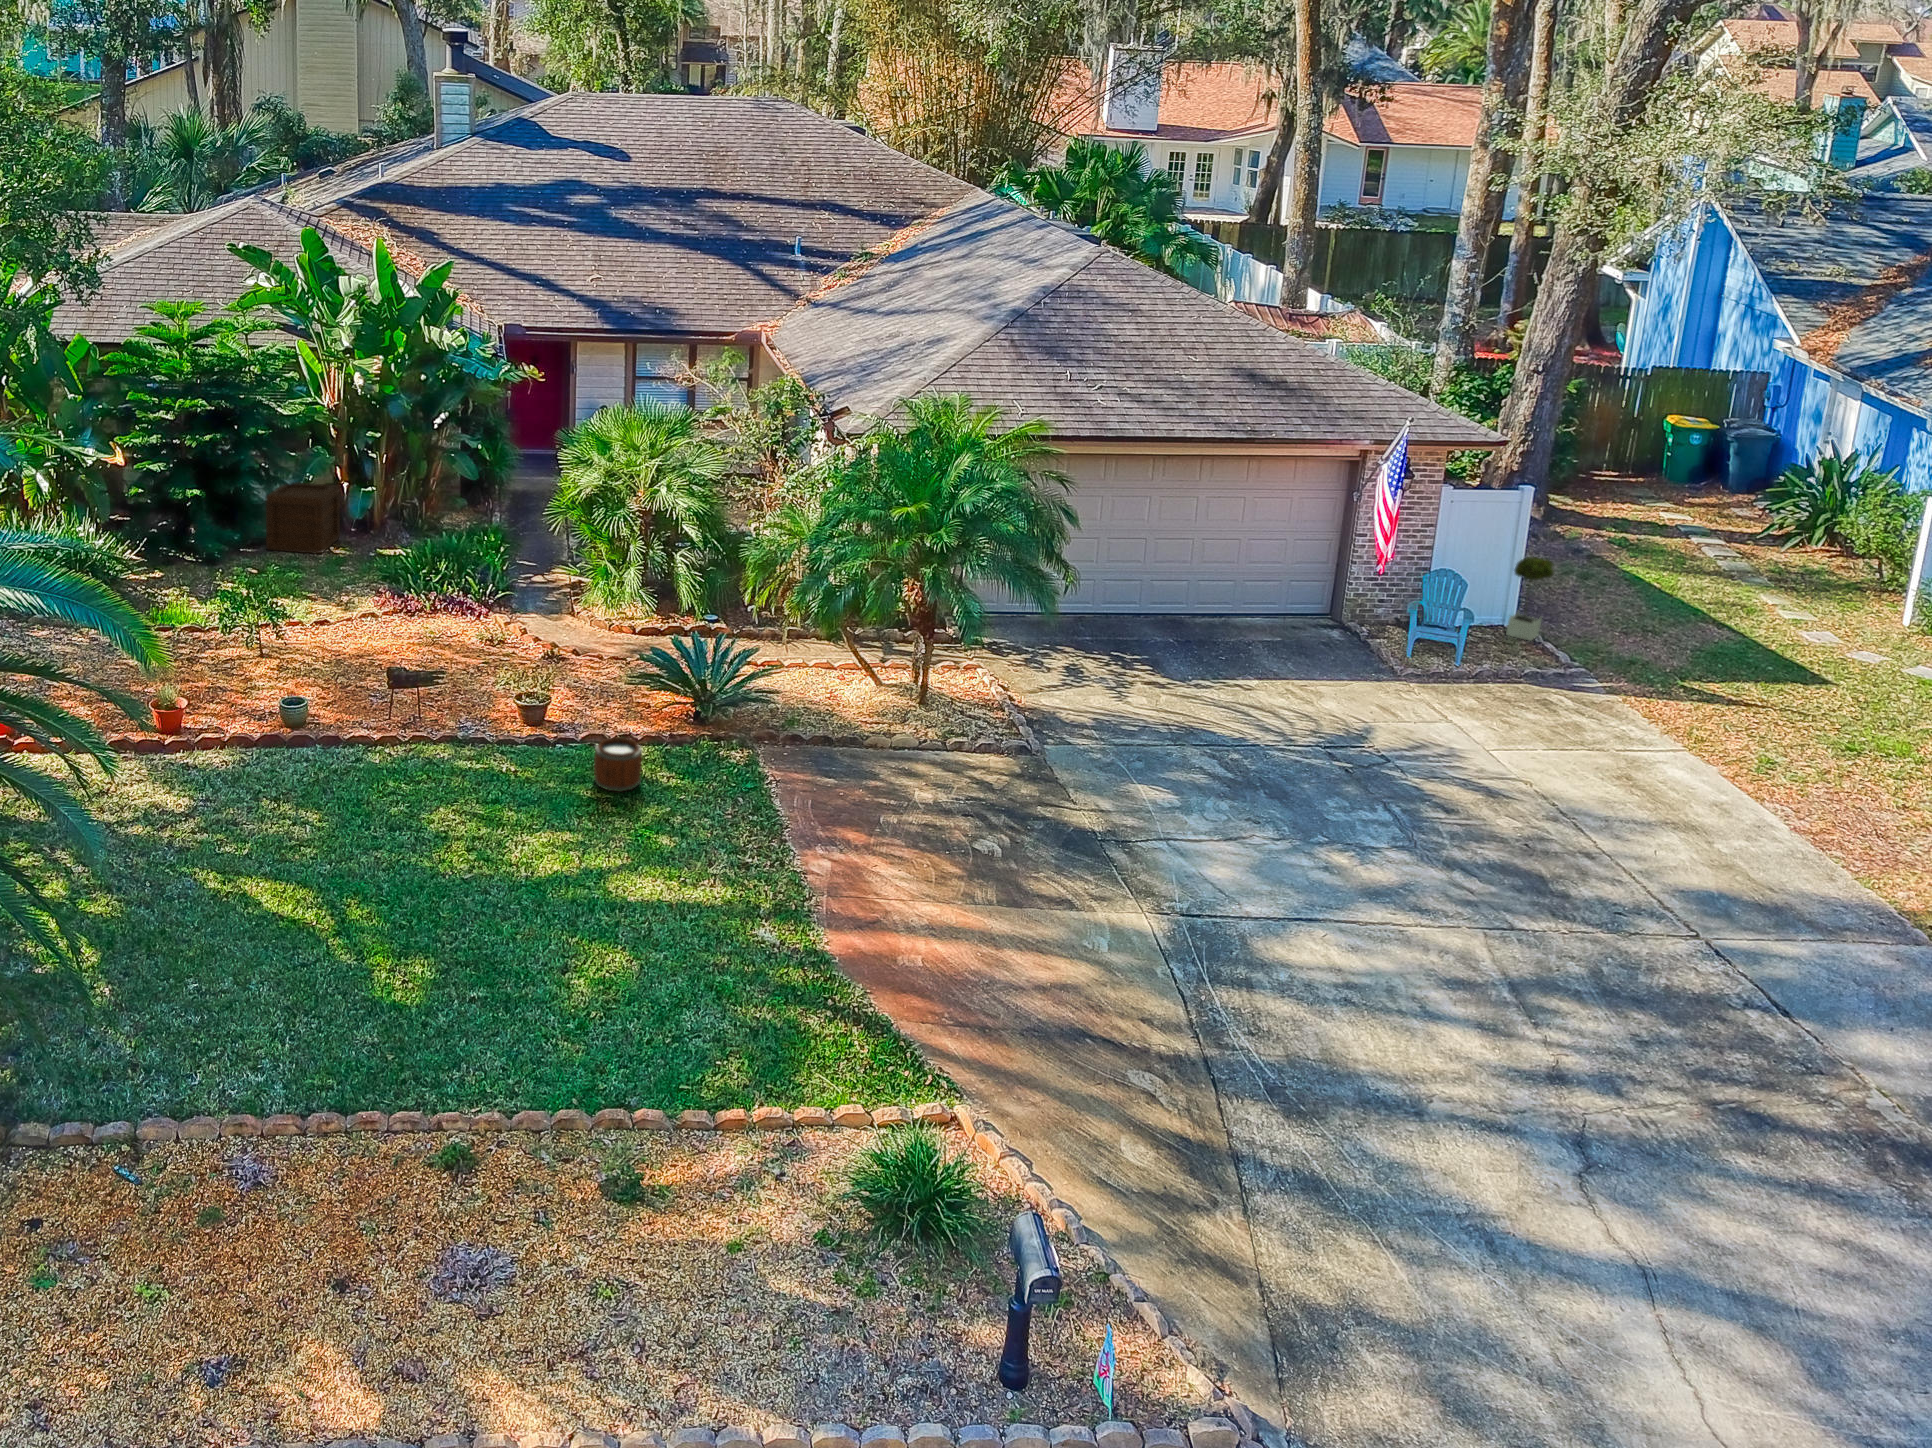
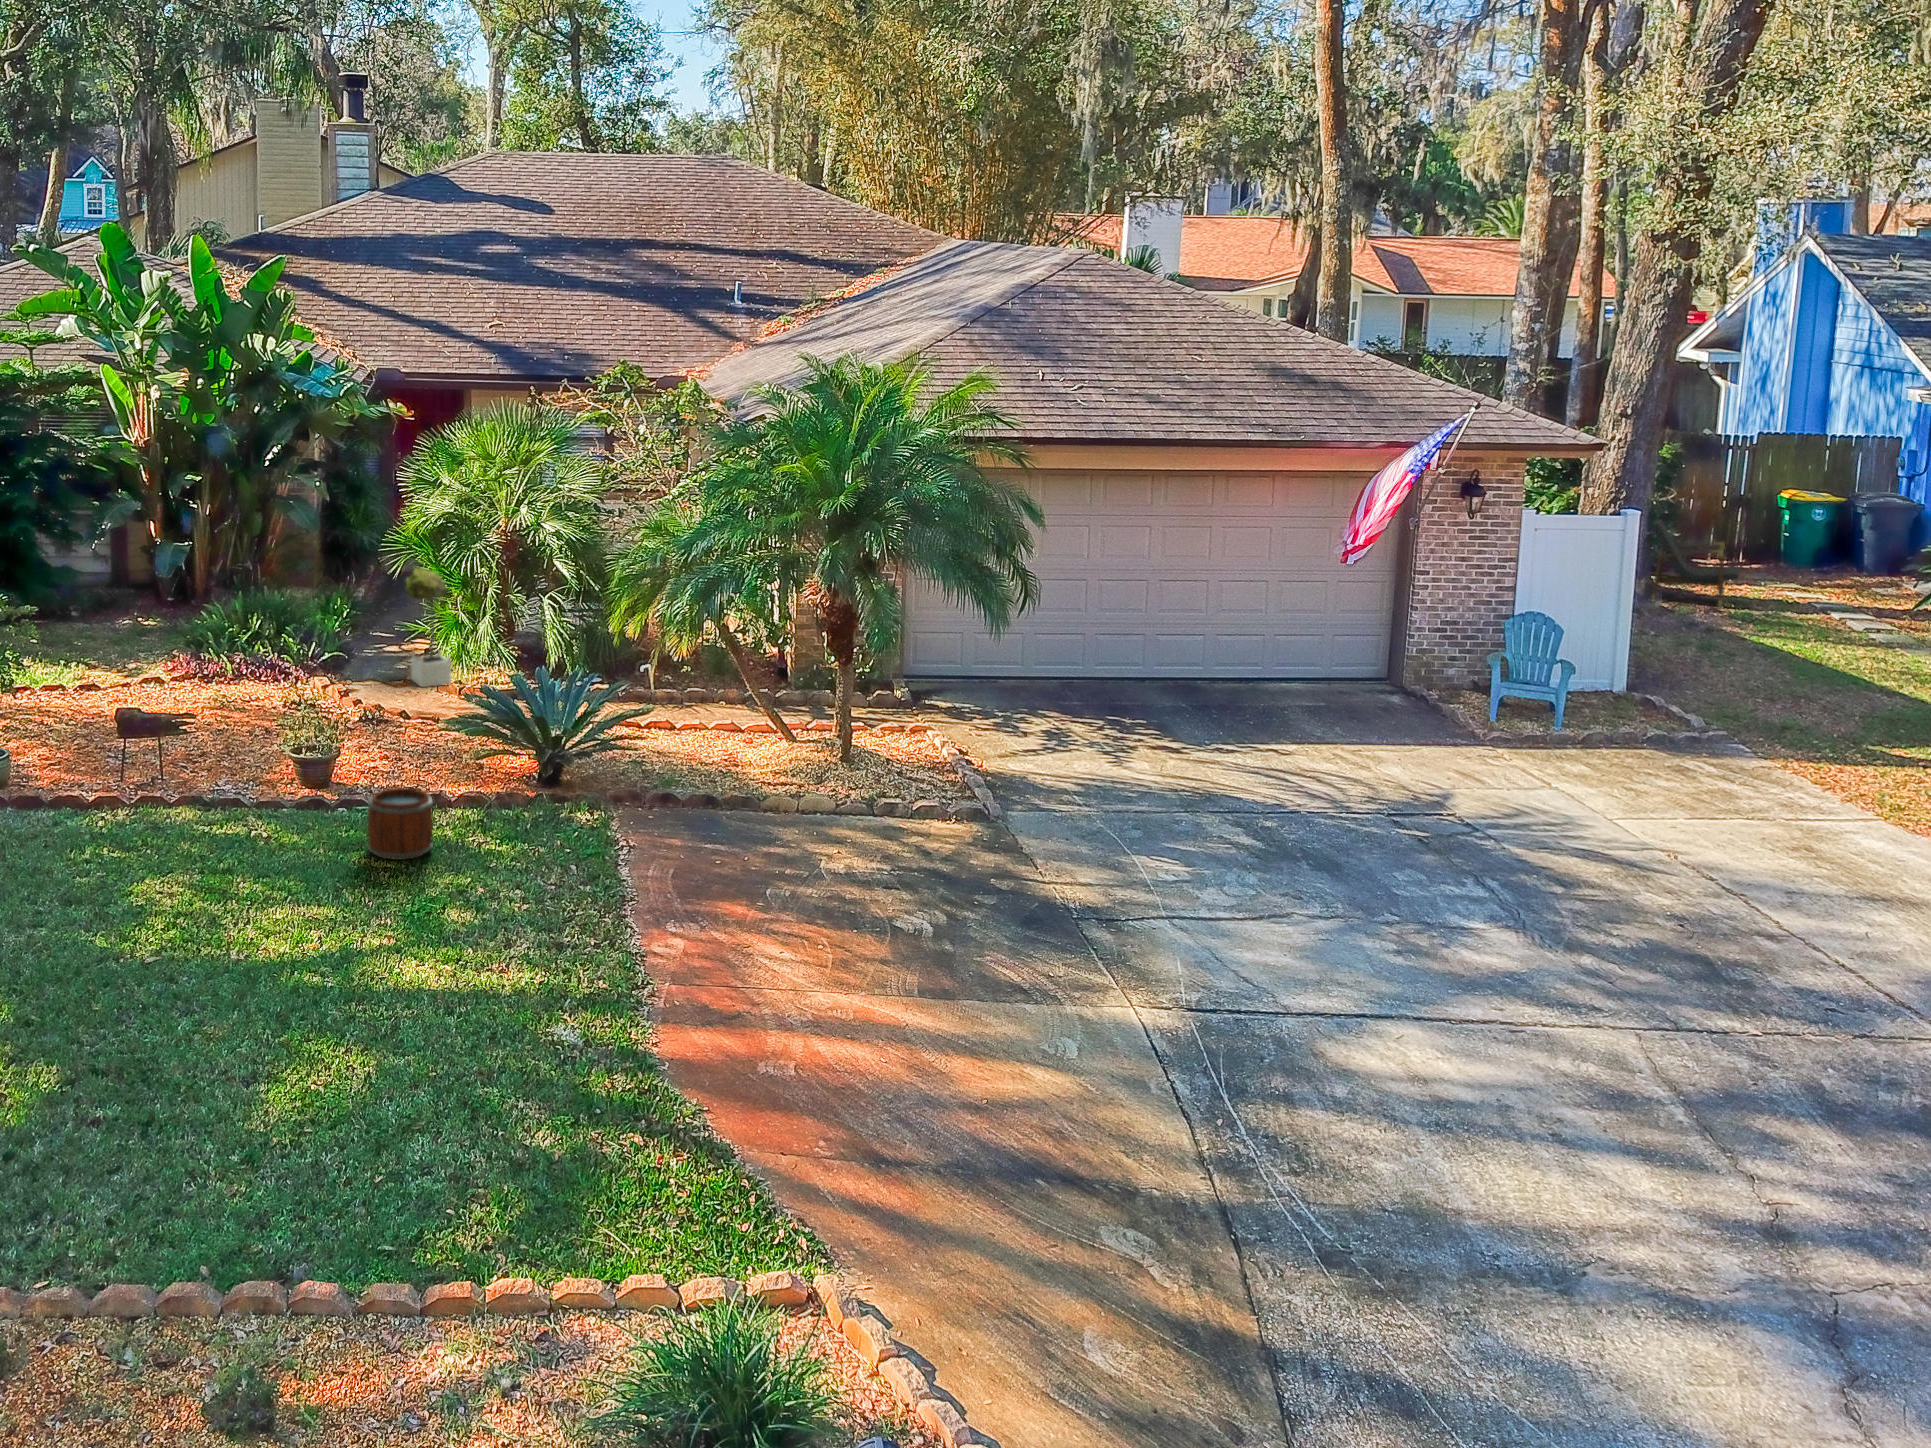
lounge chair: none [1547,455,1621,533] -> present [1652,519,1739,607]
wooden crate: present [266,482,340,554] -> none [62,539,161,622]
potted tree: present [1506,557,1554,641] -> present [406,568,451,687]

